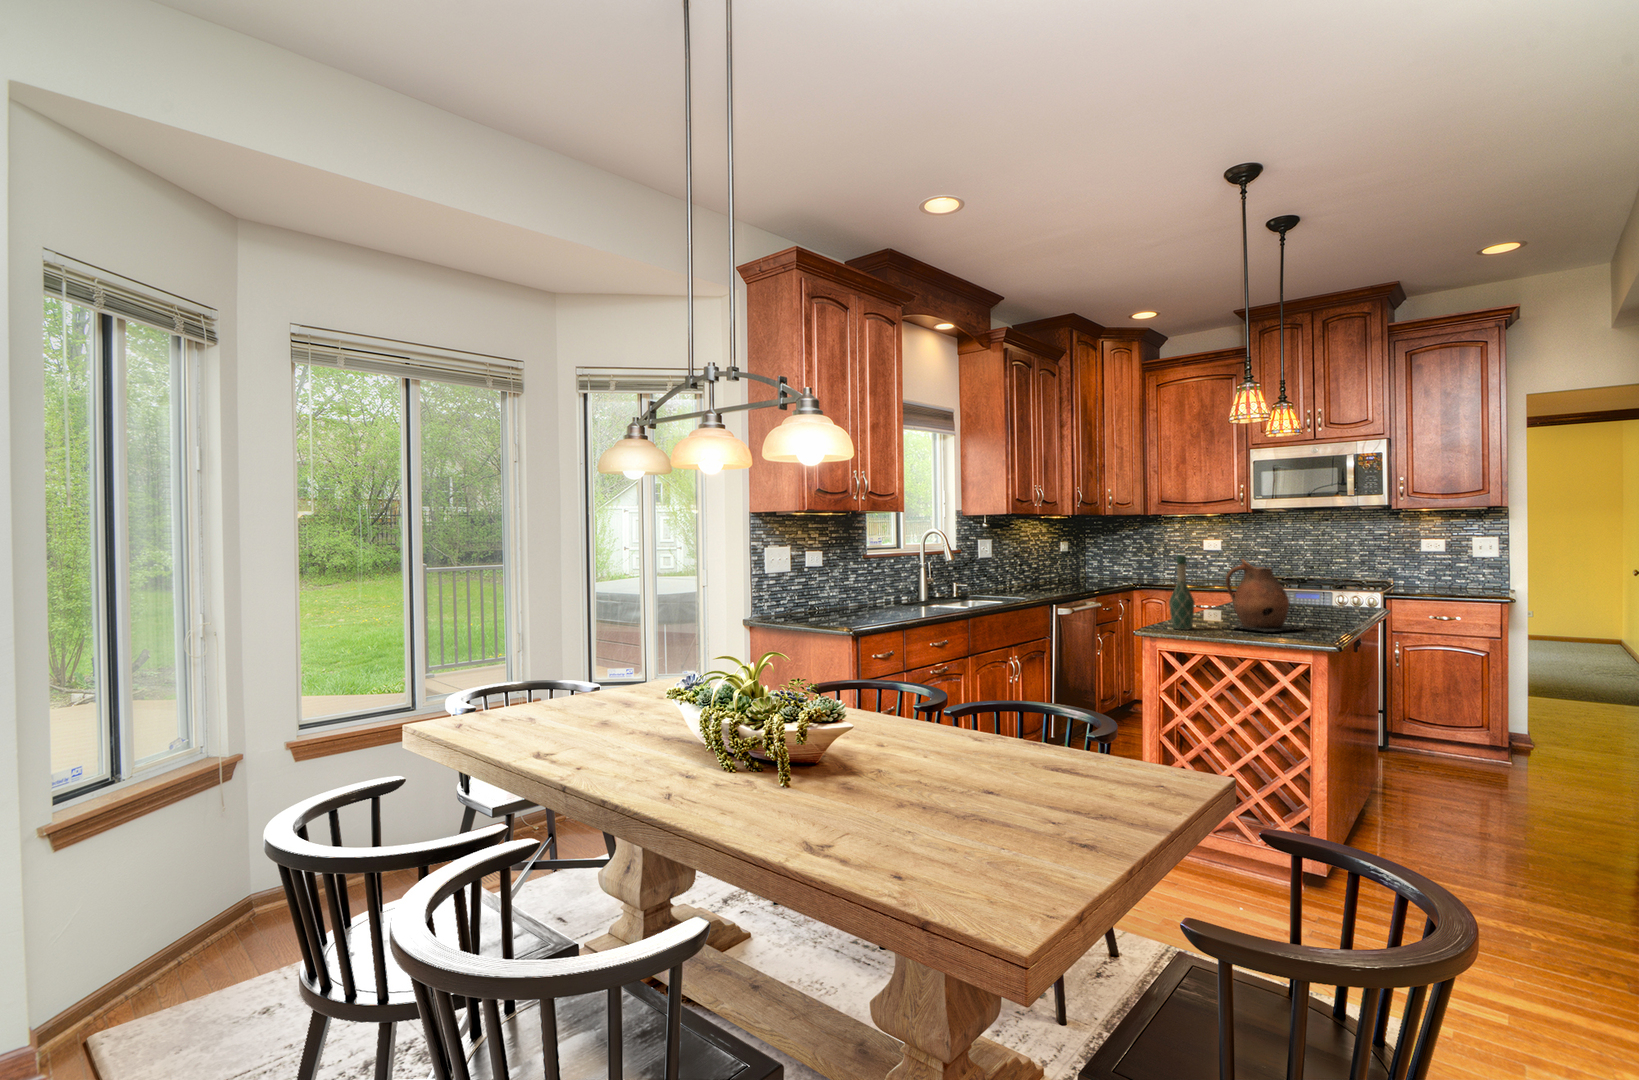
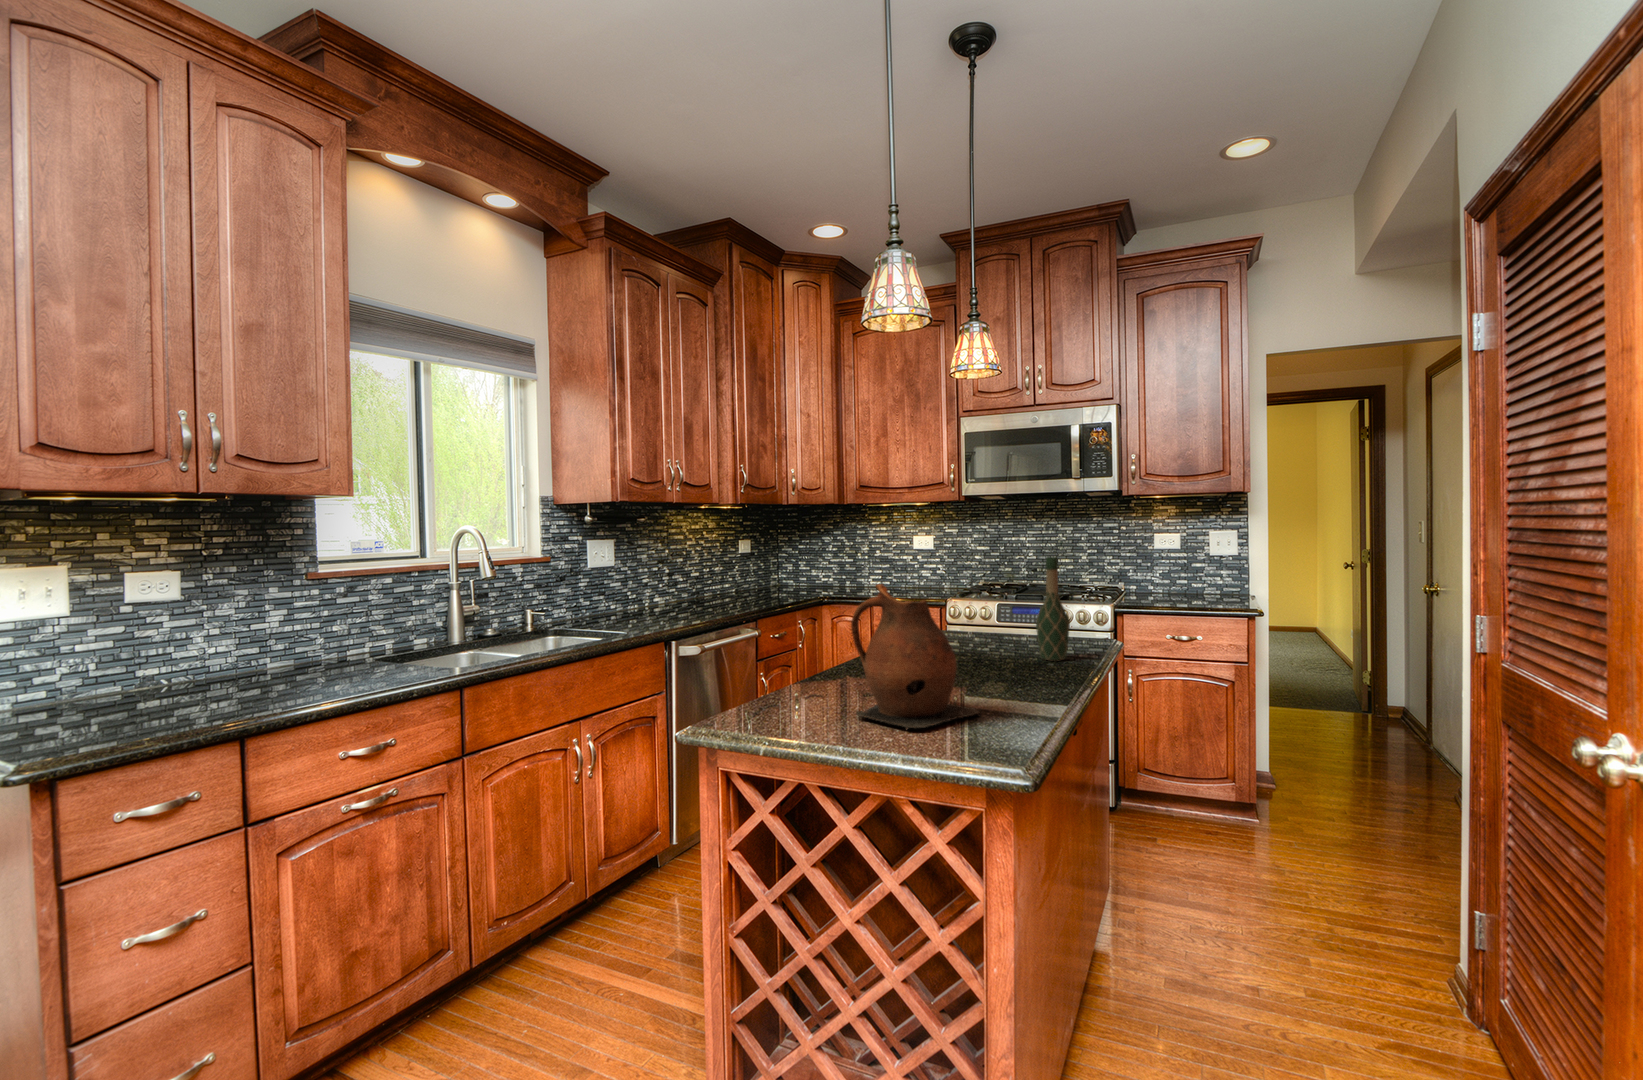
wine bottle: present [1169,555,1195,630] -> present [1036,557,1070,661]

